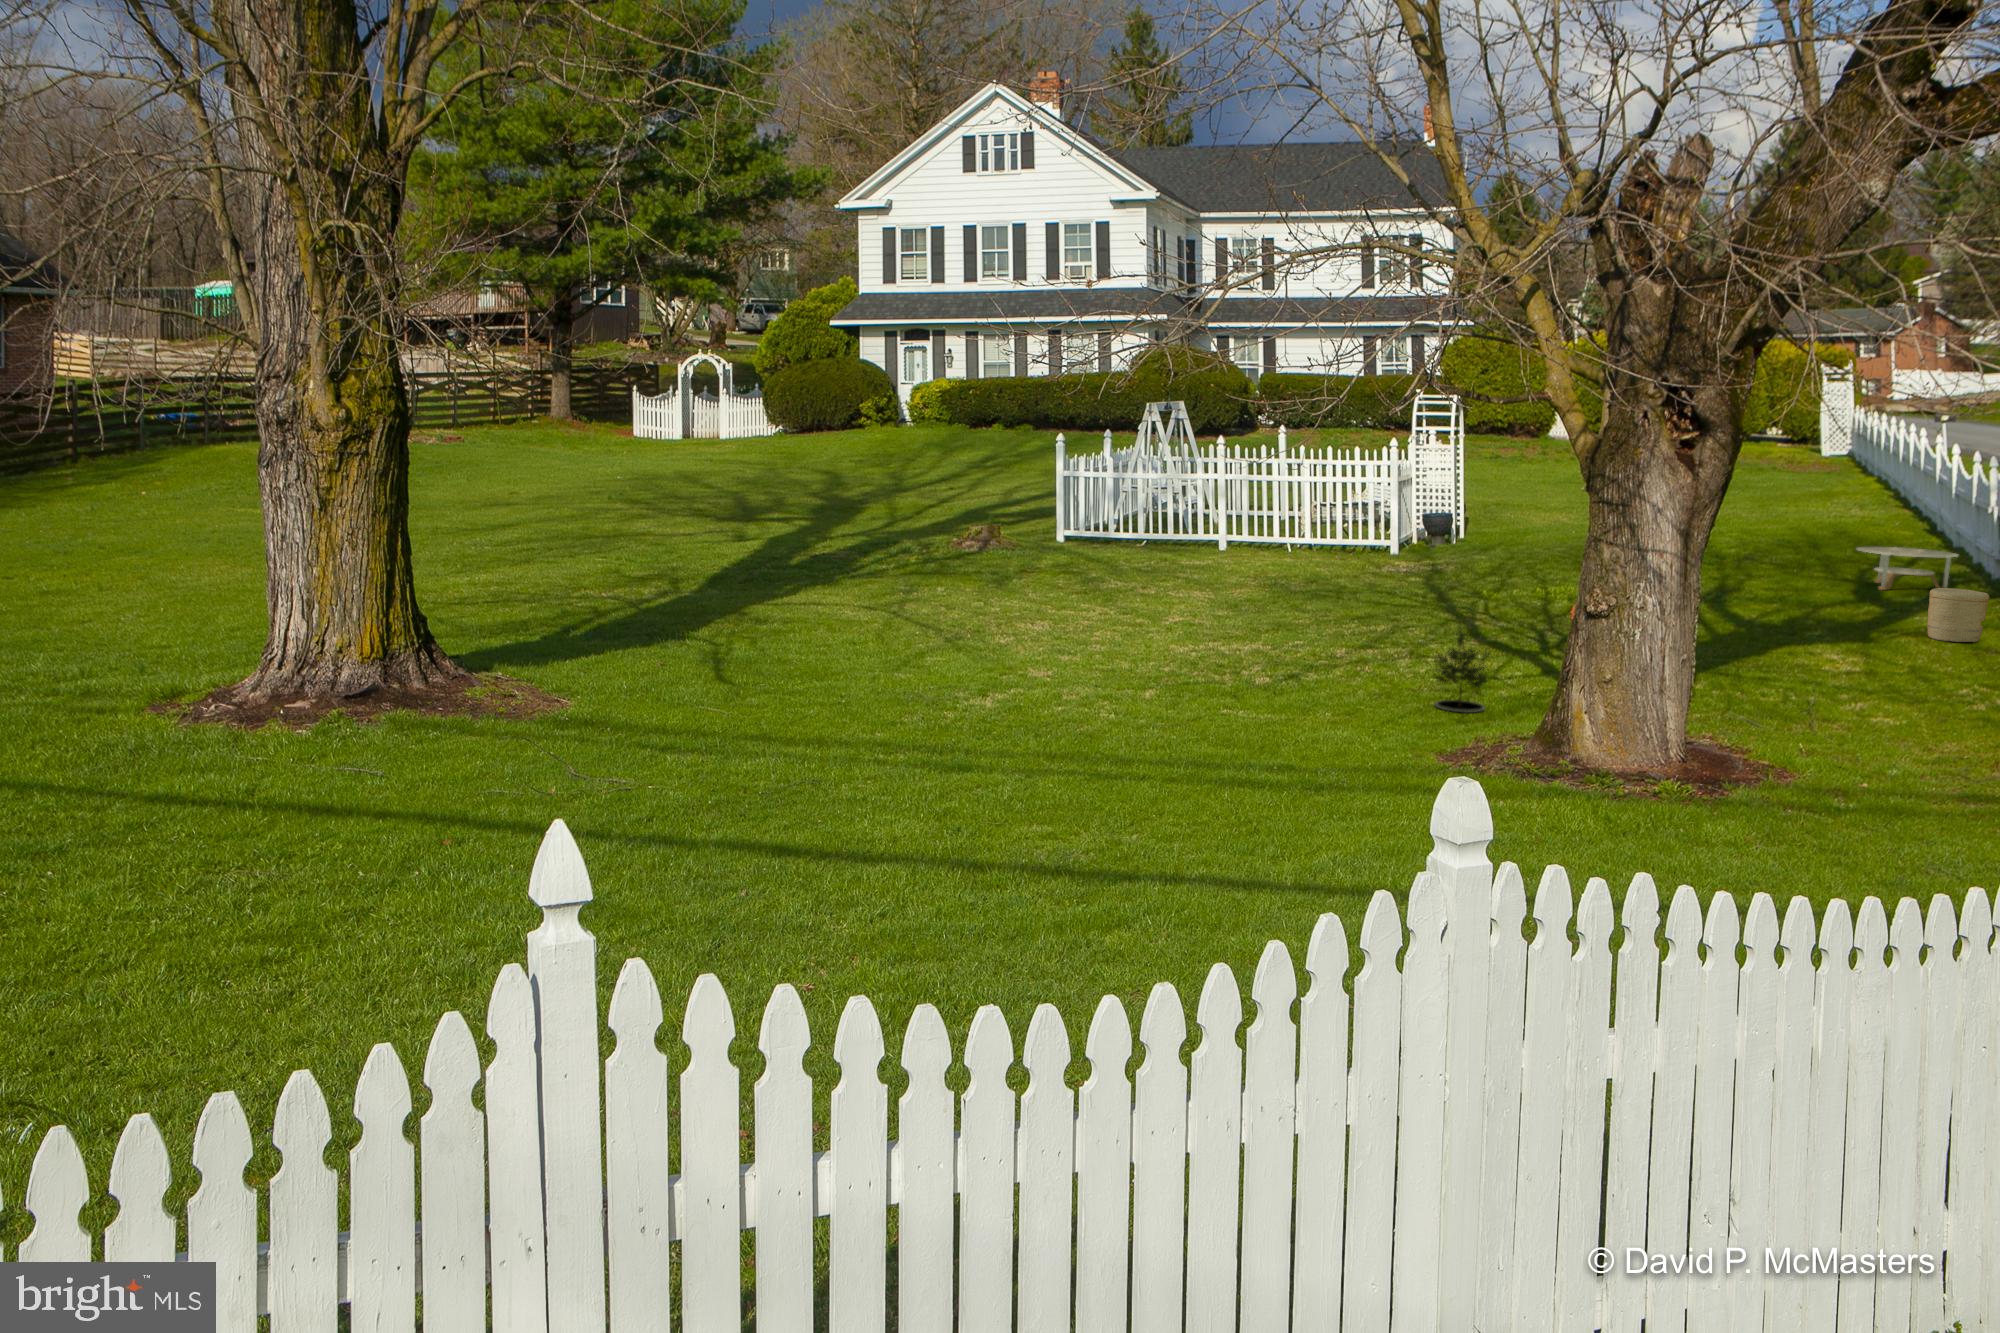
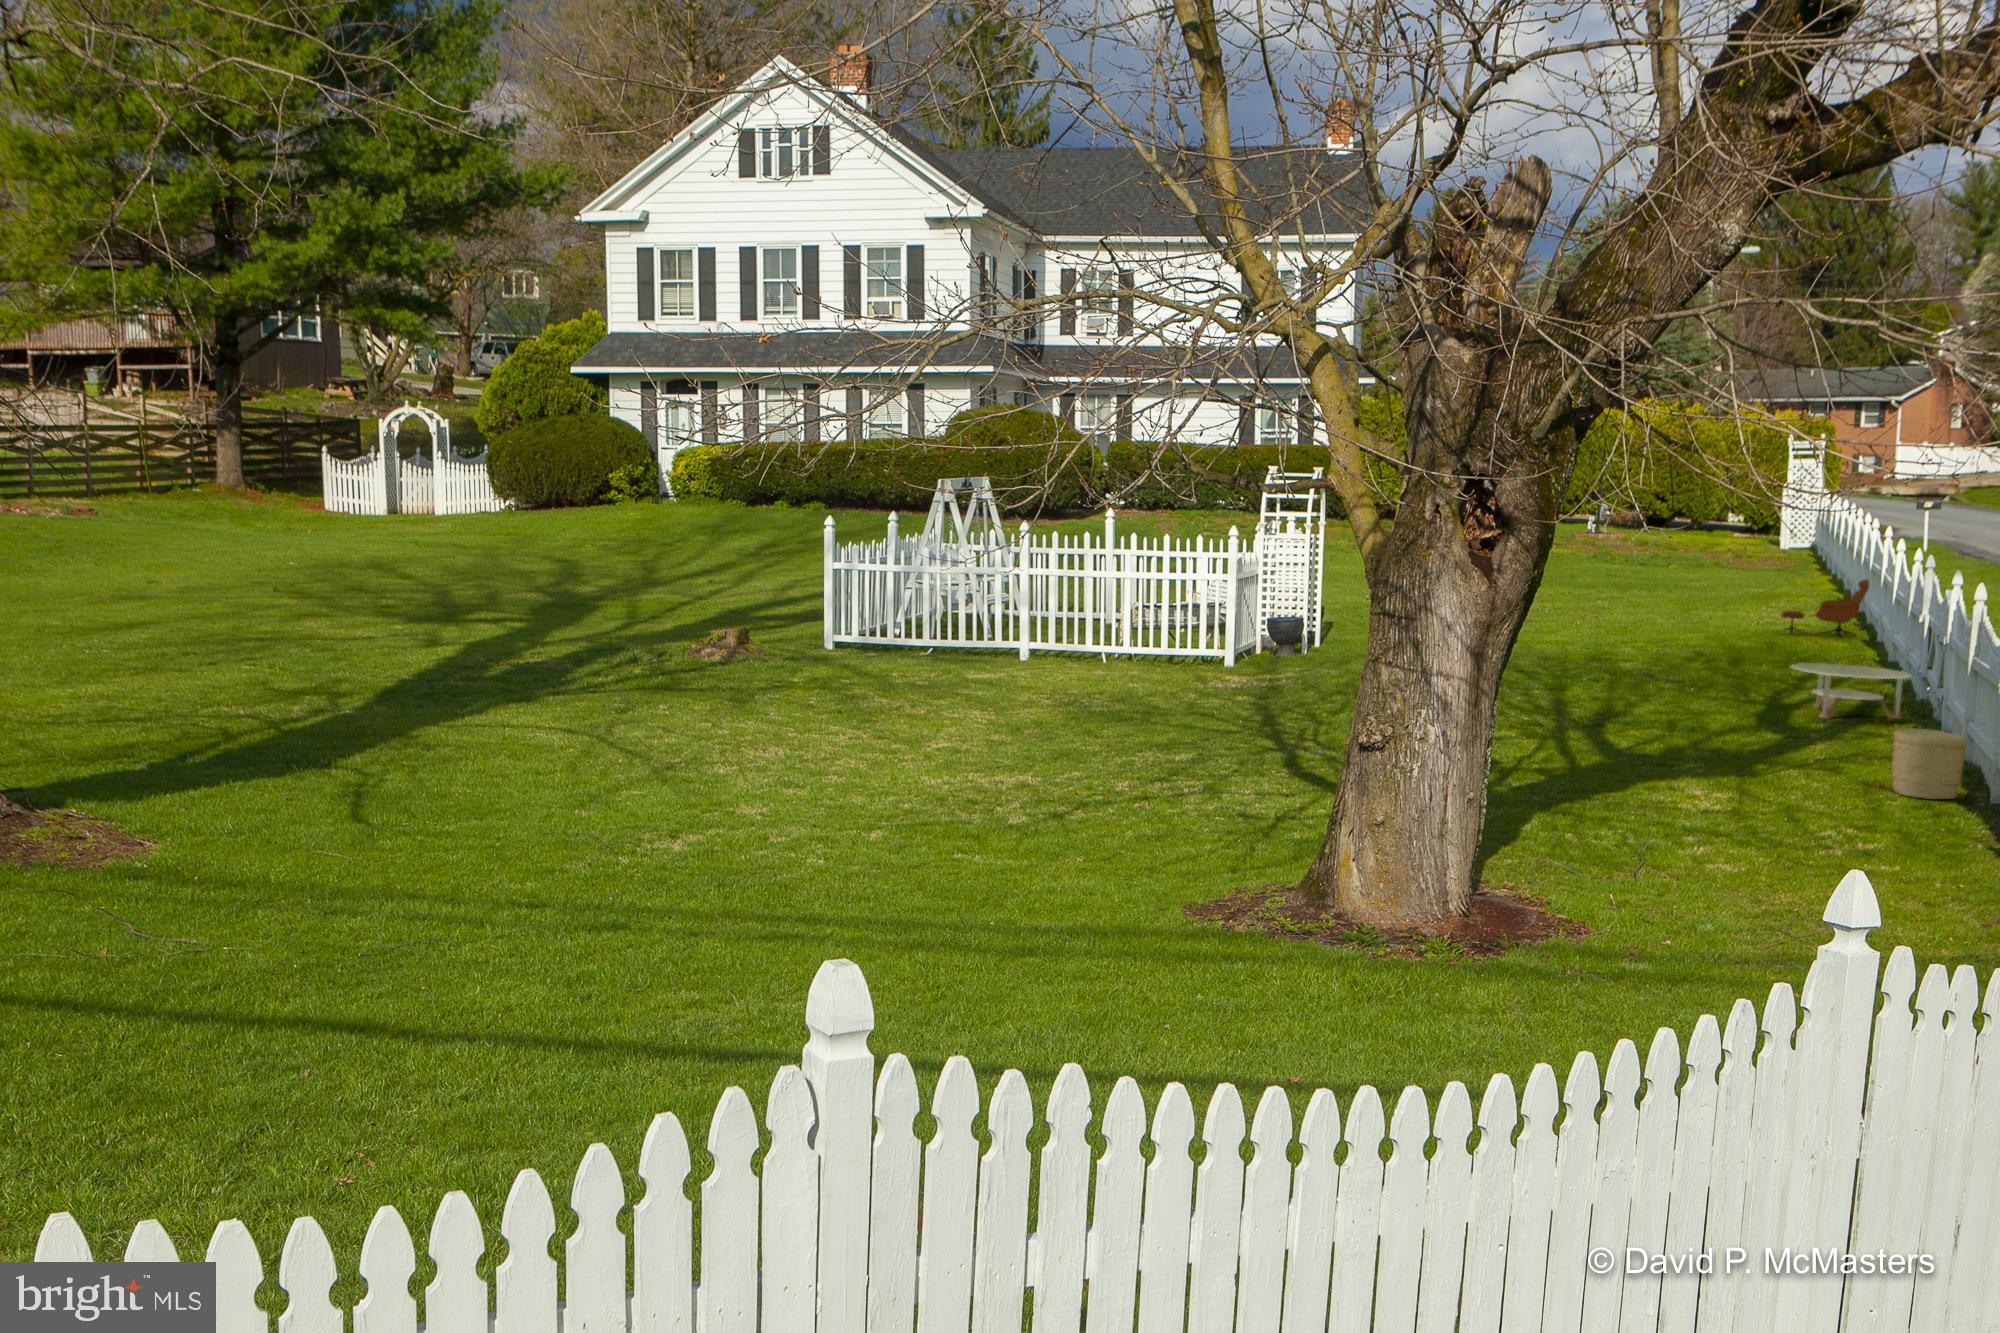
lounge chair: none [1851,483,1935,532] -> present [1782,579,1869,636]
potted tree: present [1431,623,1489,713] -> none [1251,807,1340,940]

